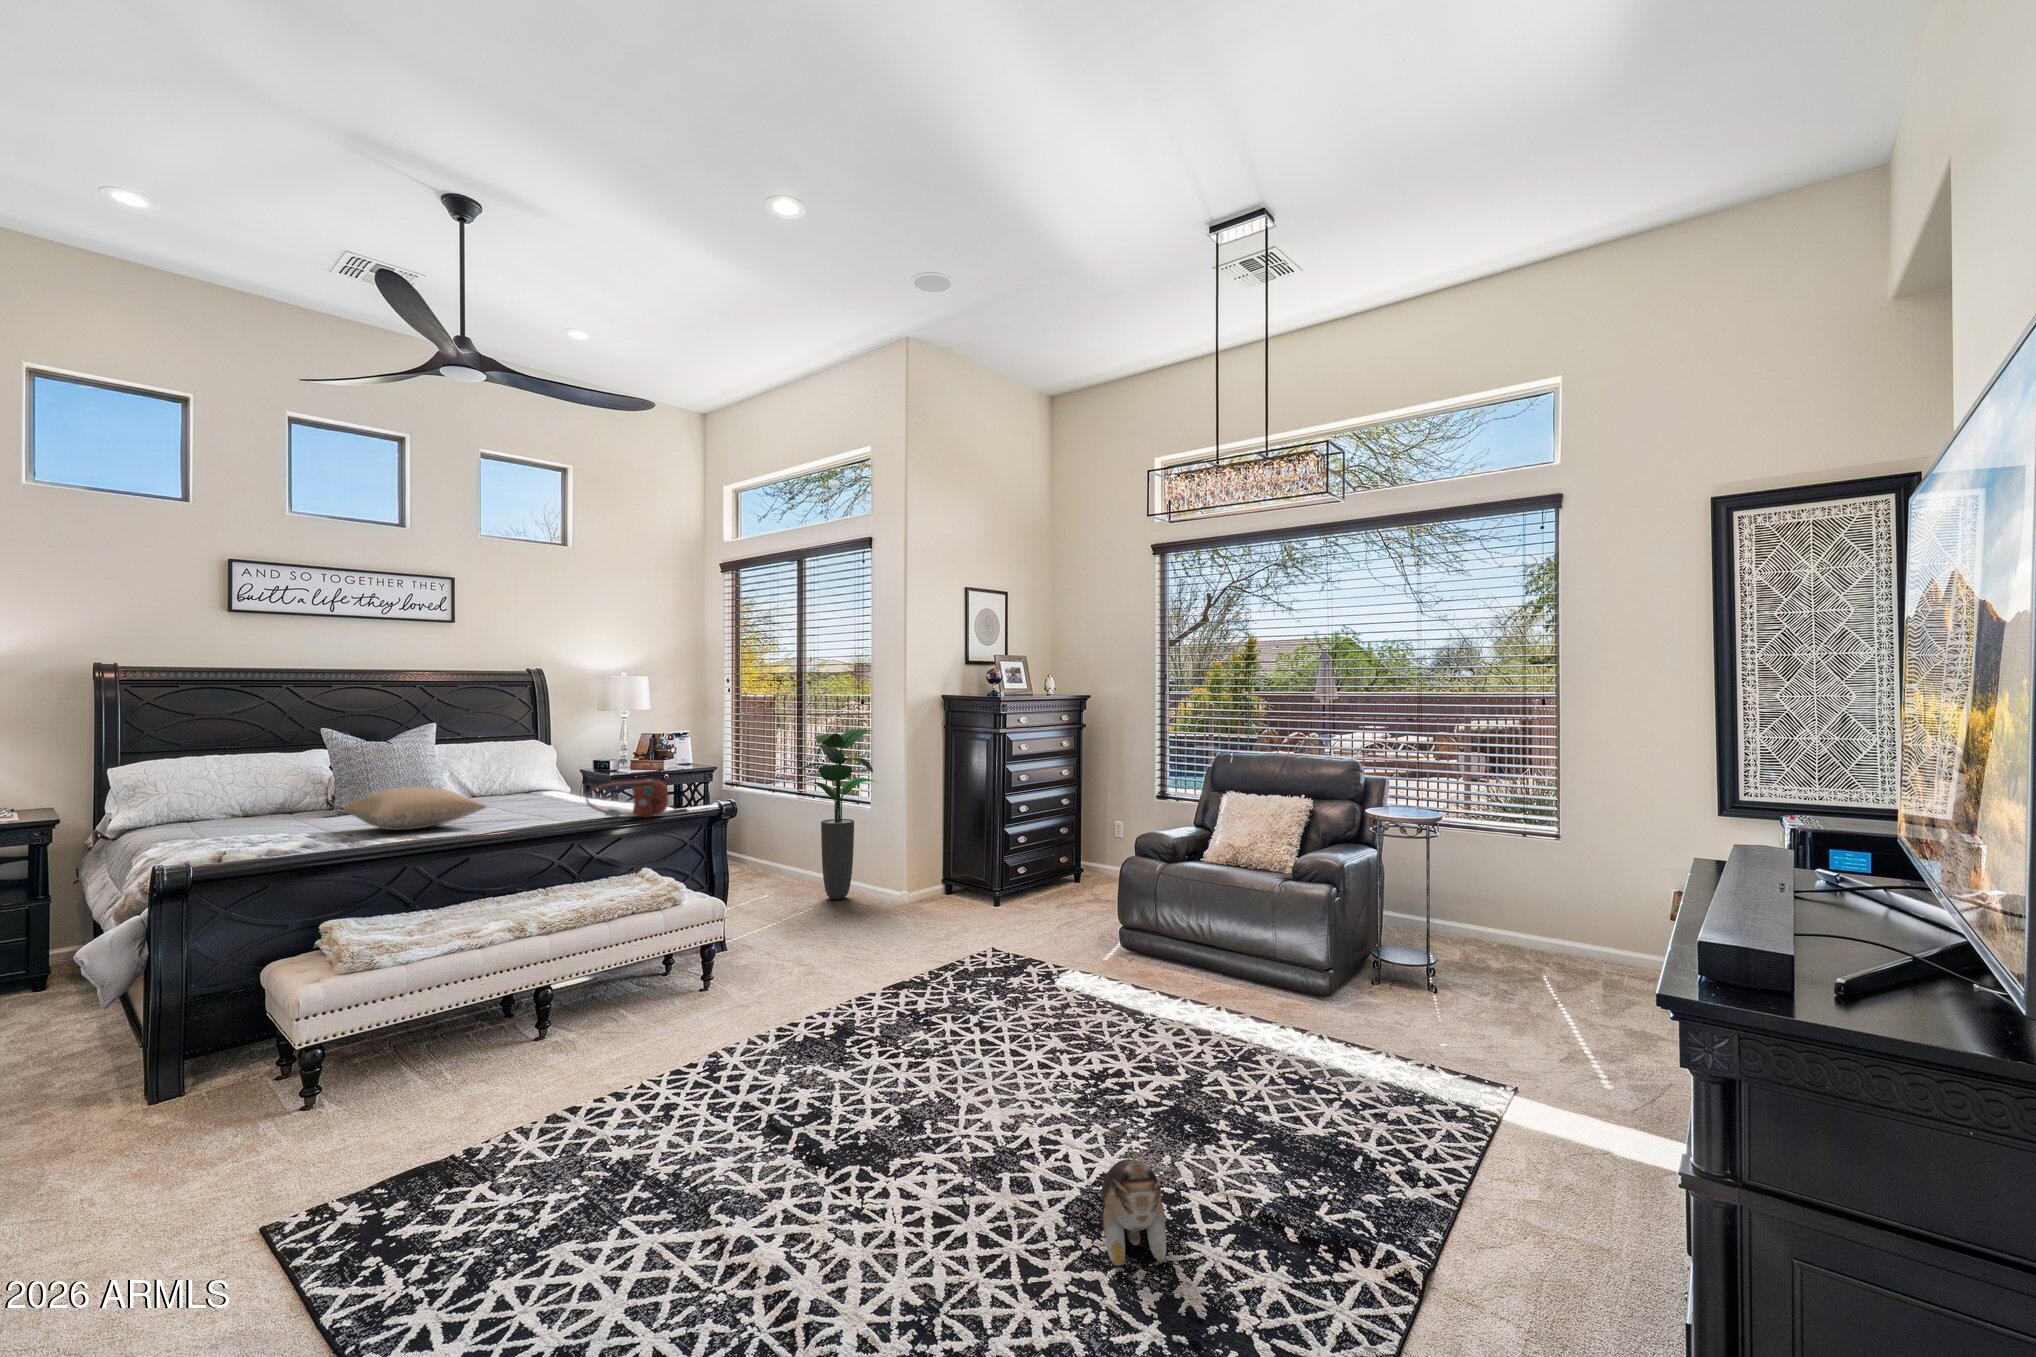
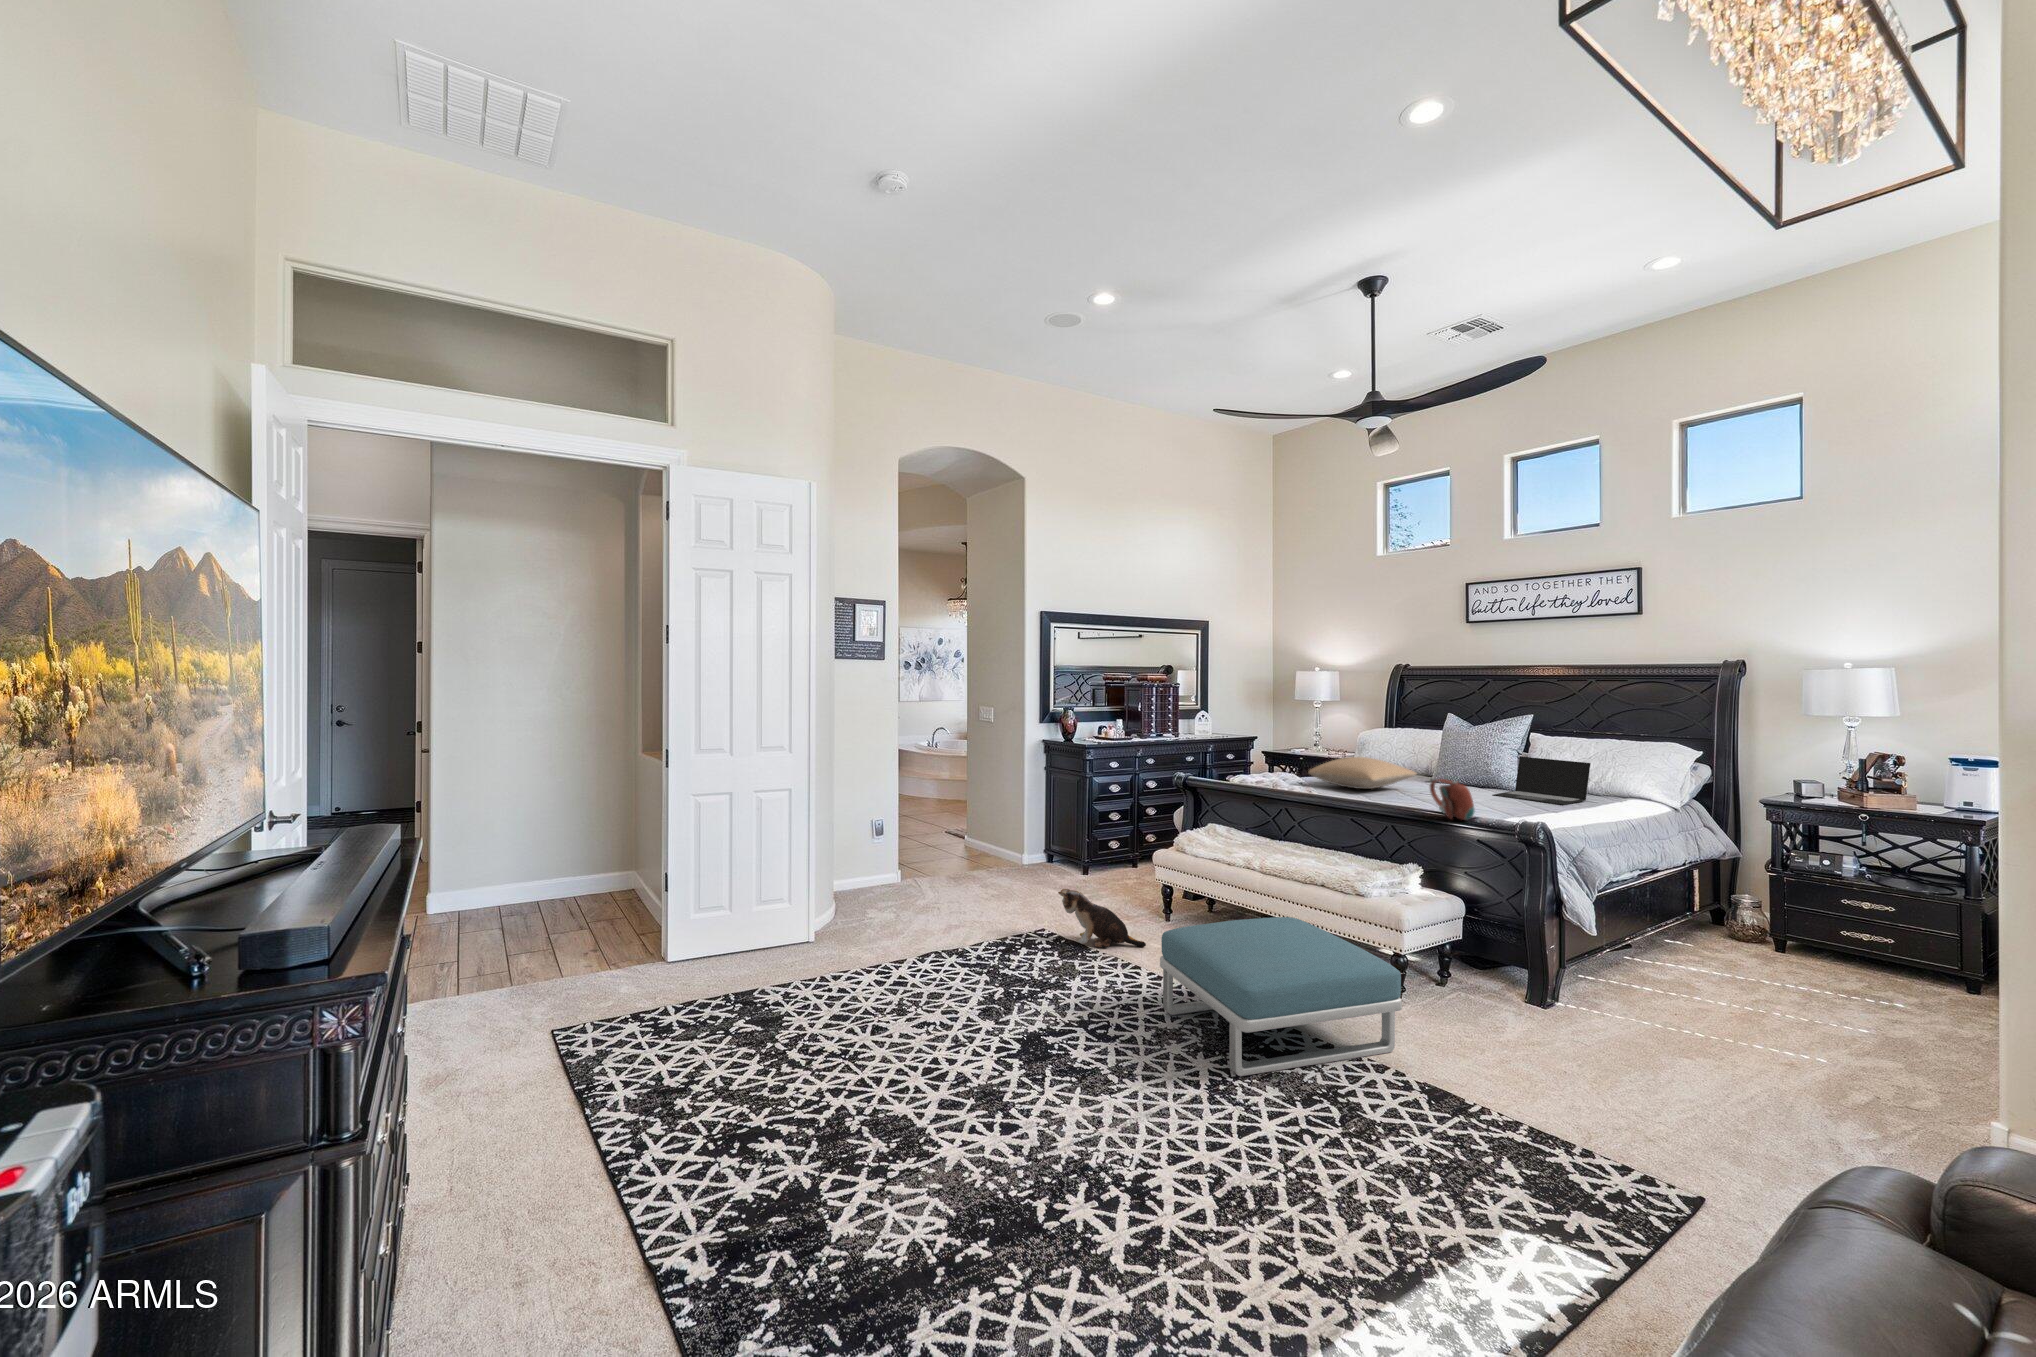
potted plant: present [802,729,875,899] -> none [1810,776,2008,1073]
laptop: none [476,763,570,810] -> present [1492,757,1590,805]
footstool: none [690,918,914,1080] -> present [1160,917,1402,1076]
plush toy: present [1101,1158,1166,1266] -> present [1058,889,1146,948]

